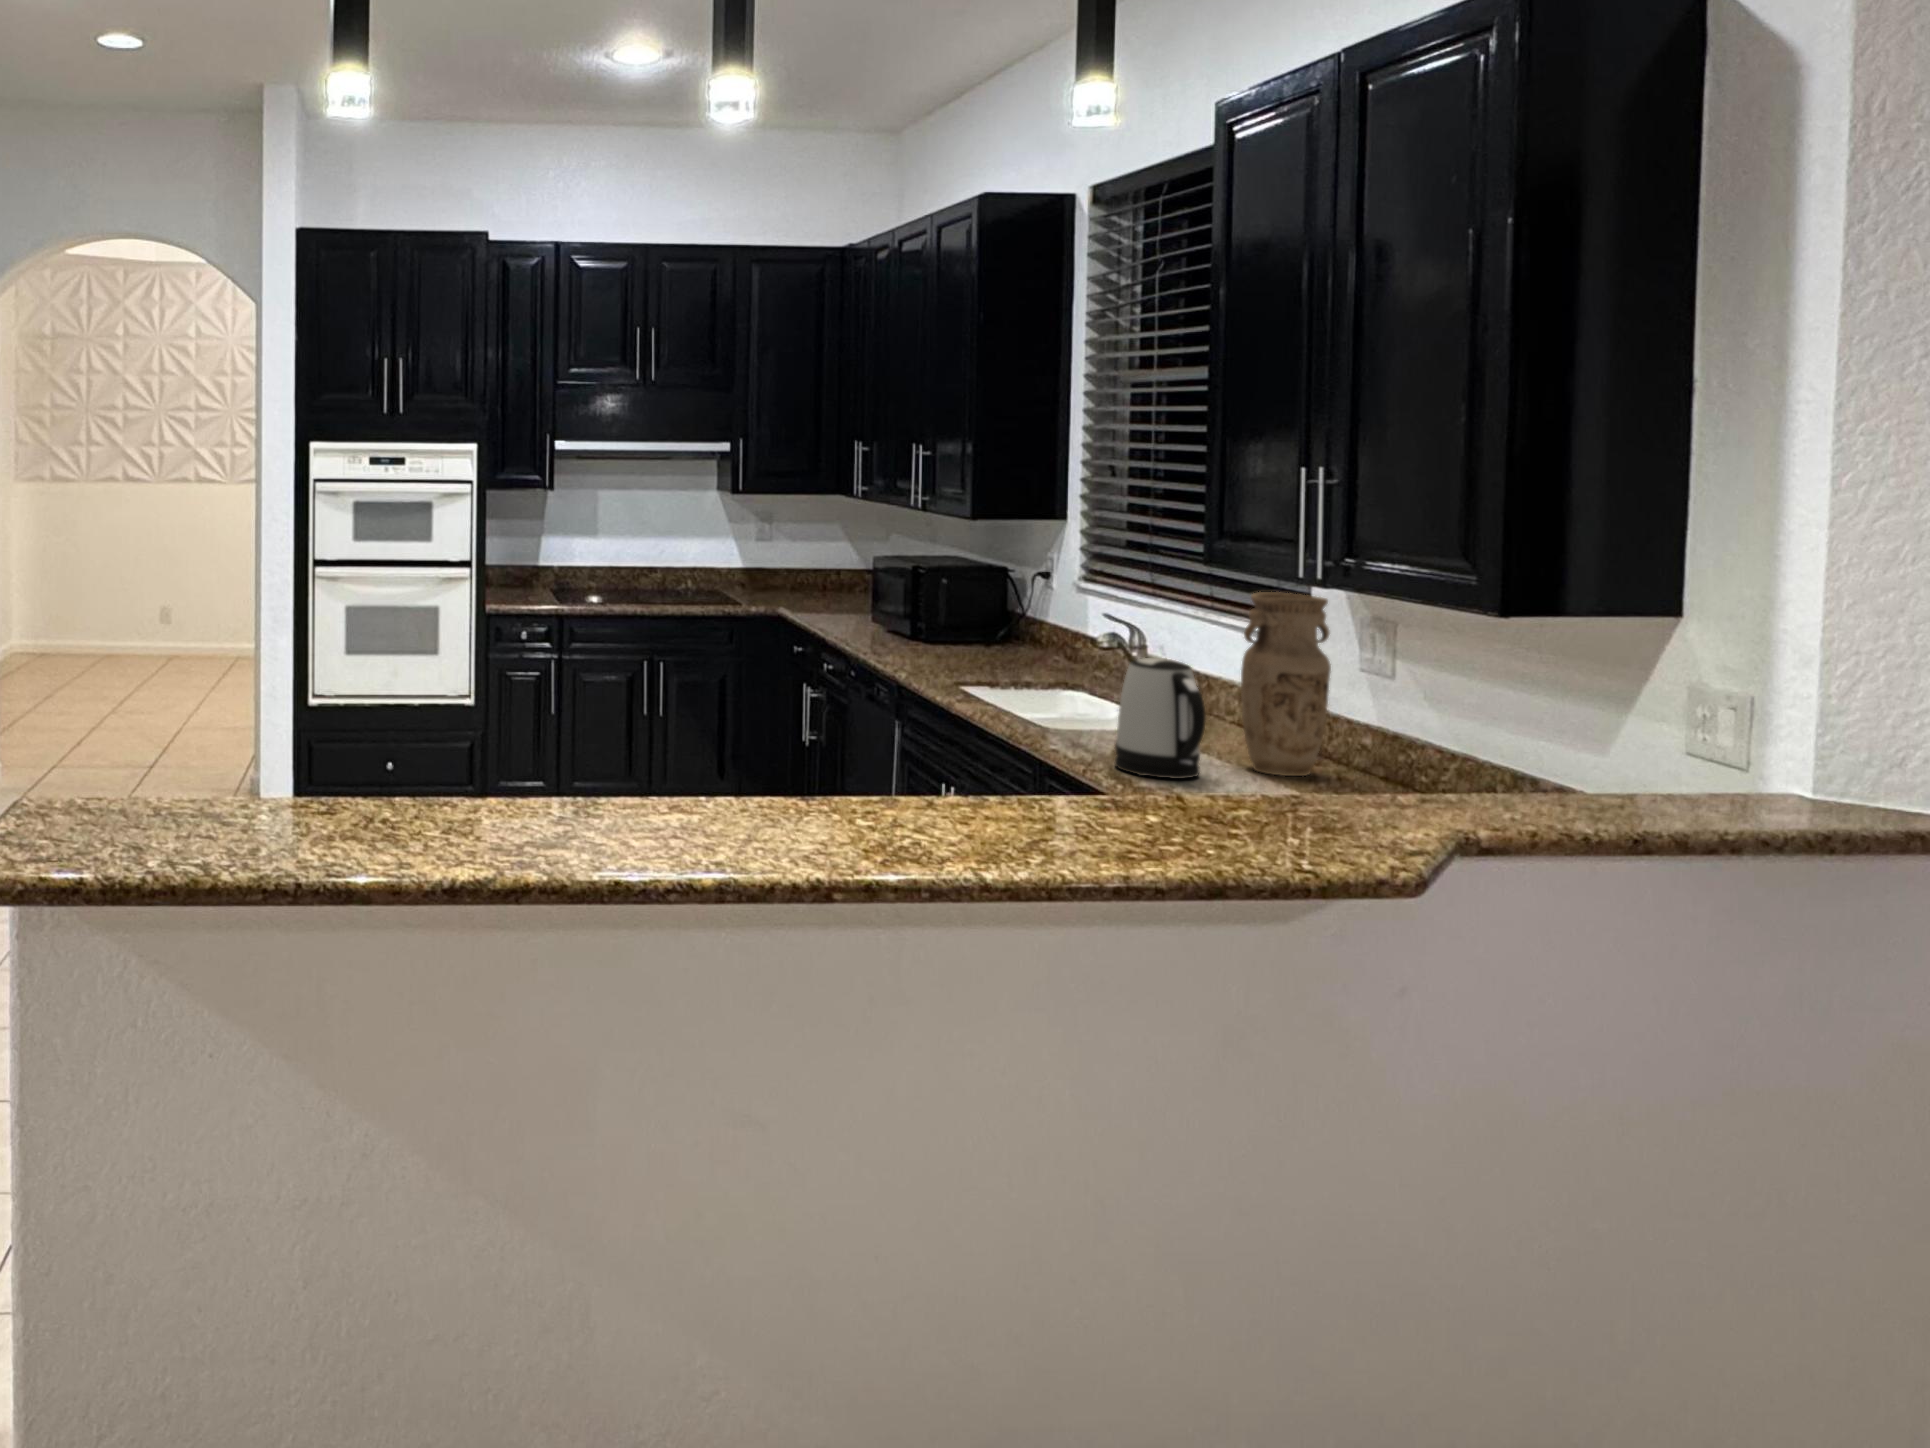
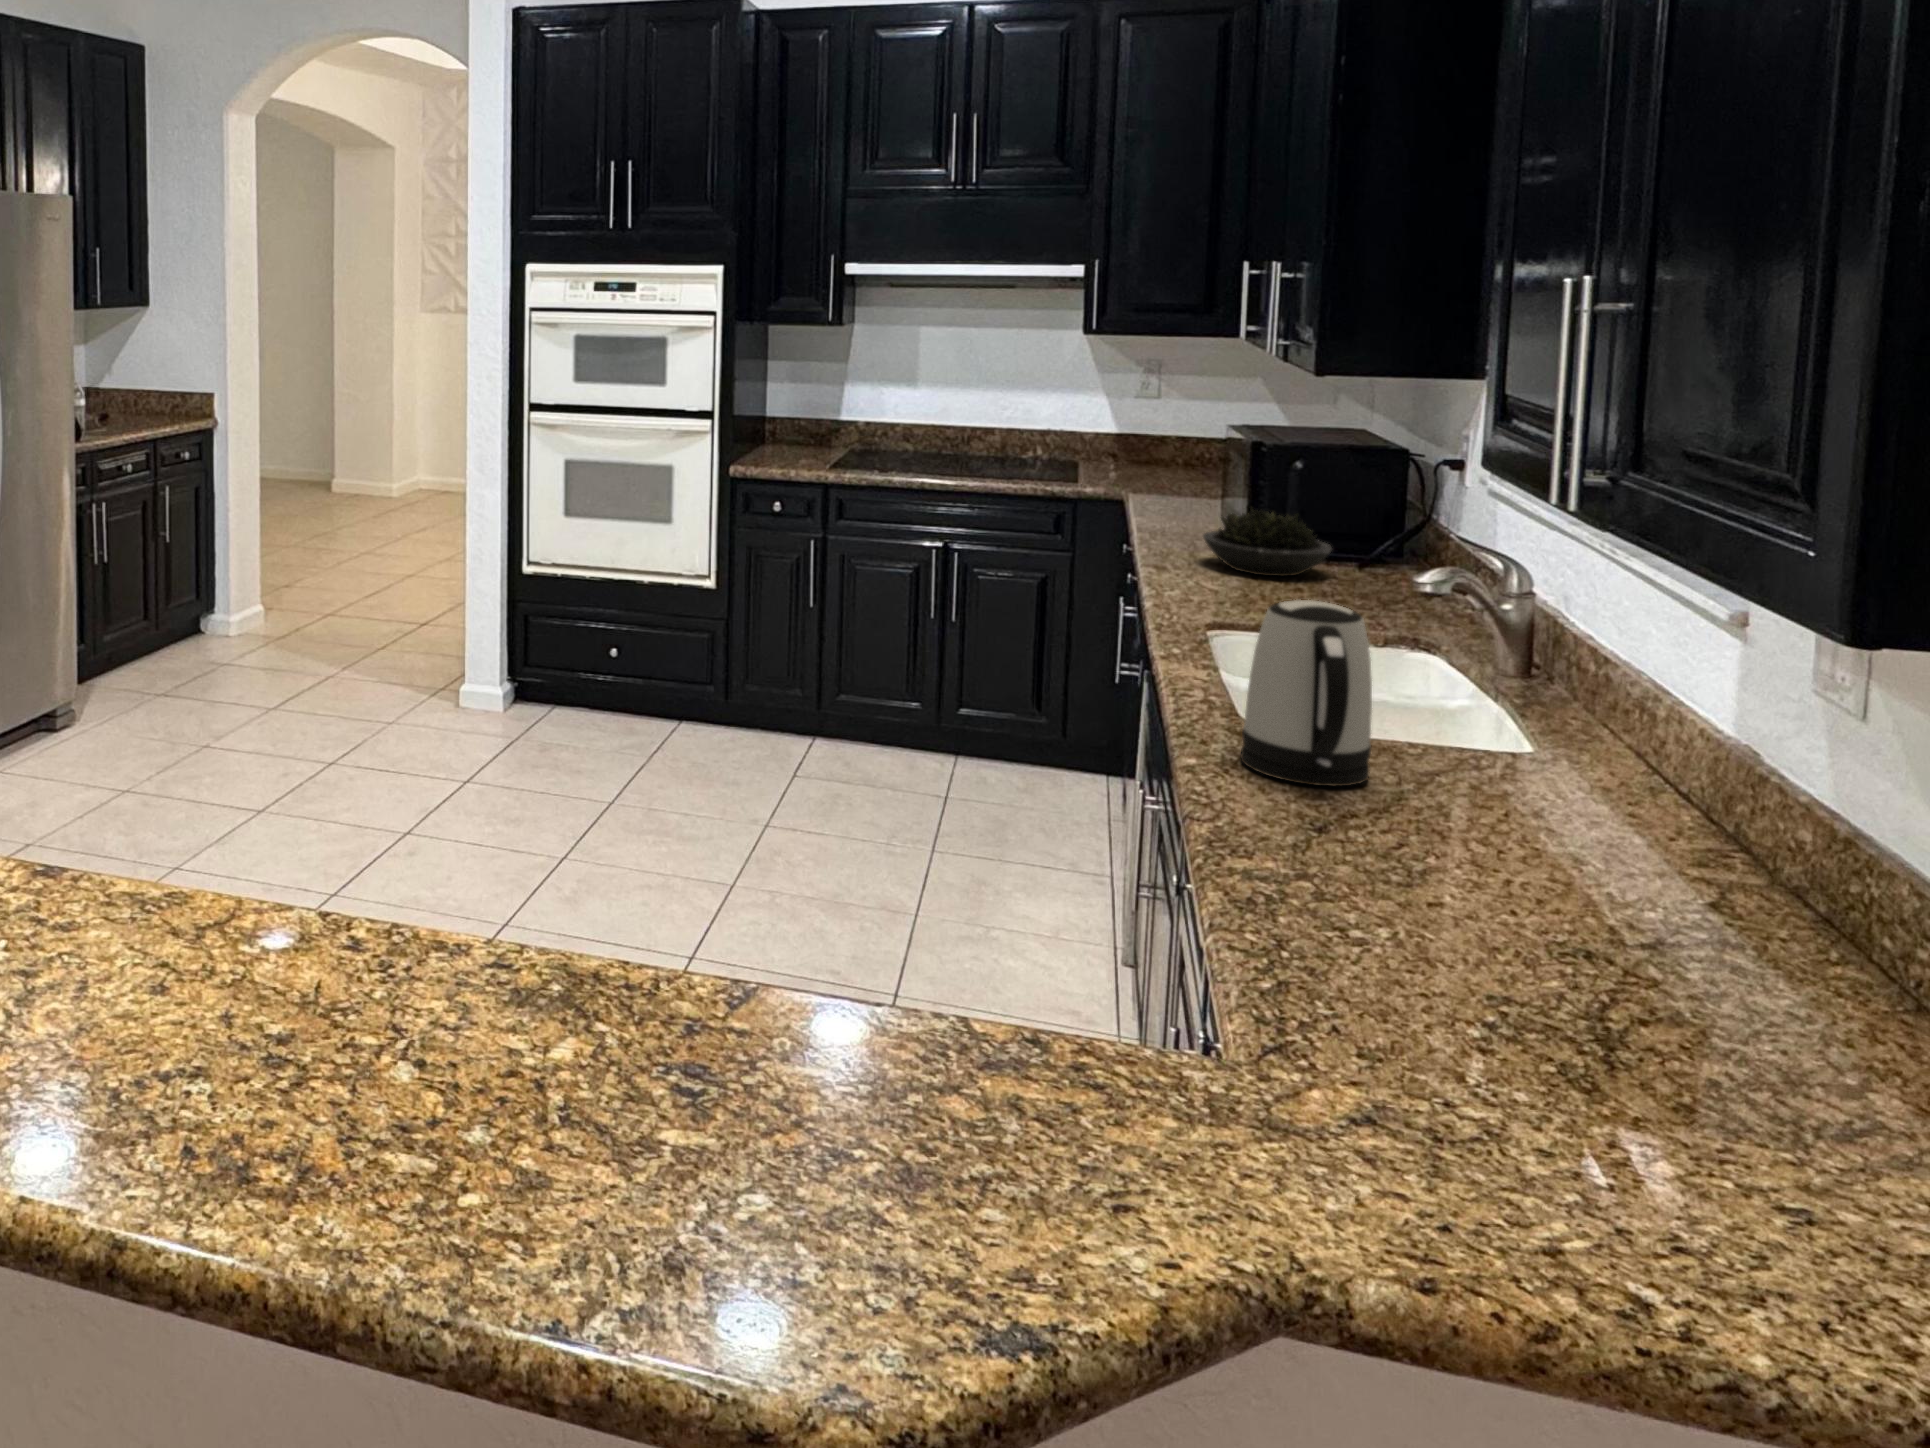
vase: present [1241,592,1331,776] -> none [1476,512,1637,805]
succulent plant: none [895,611,983,659] -> present [1203,508,1332,576]

